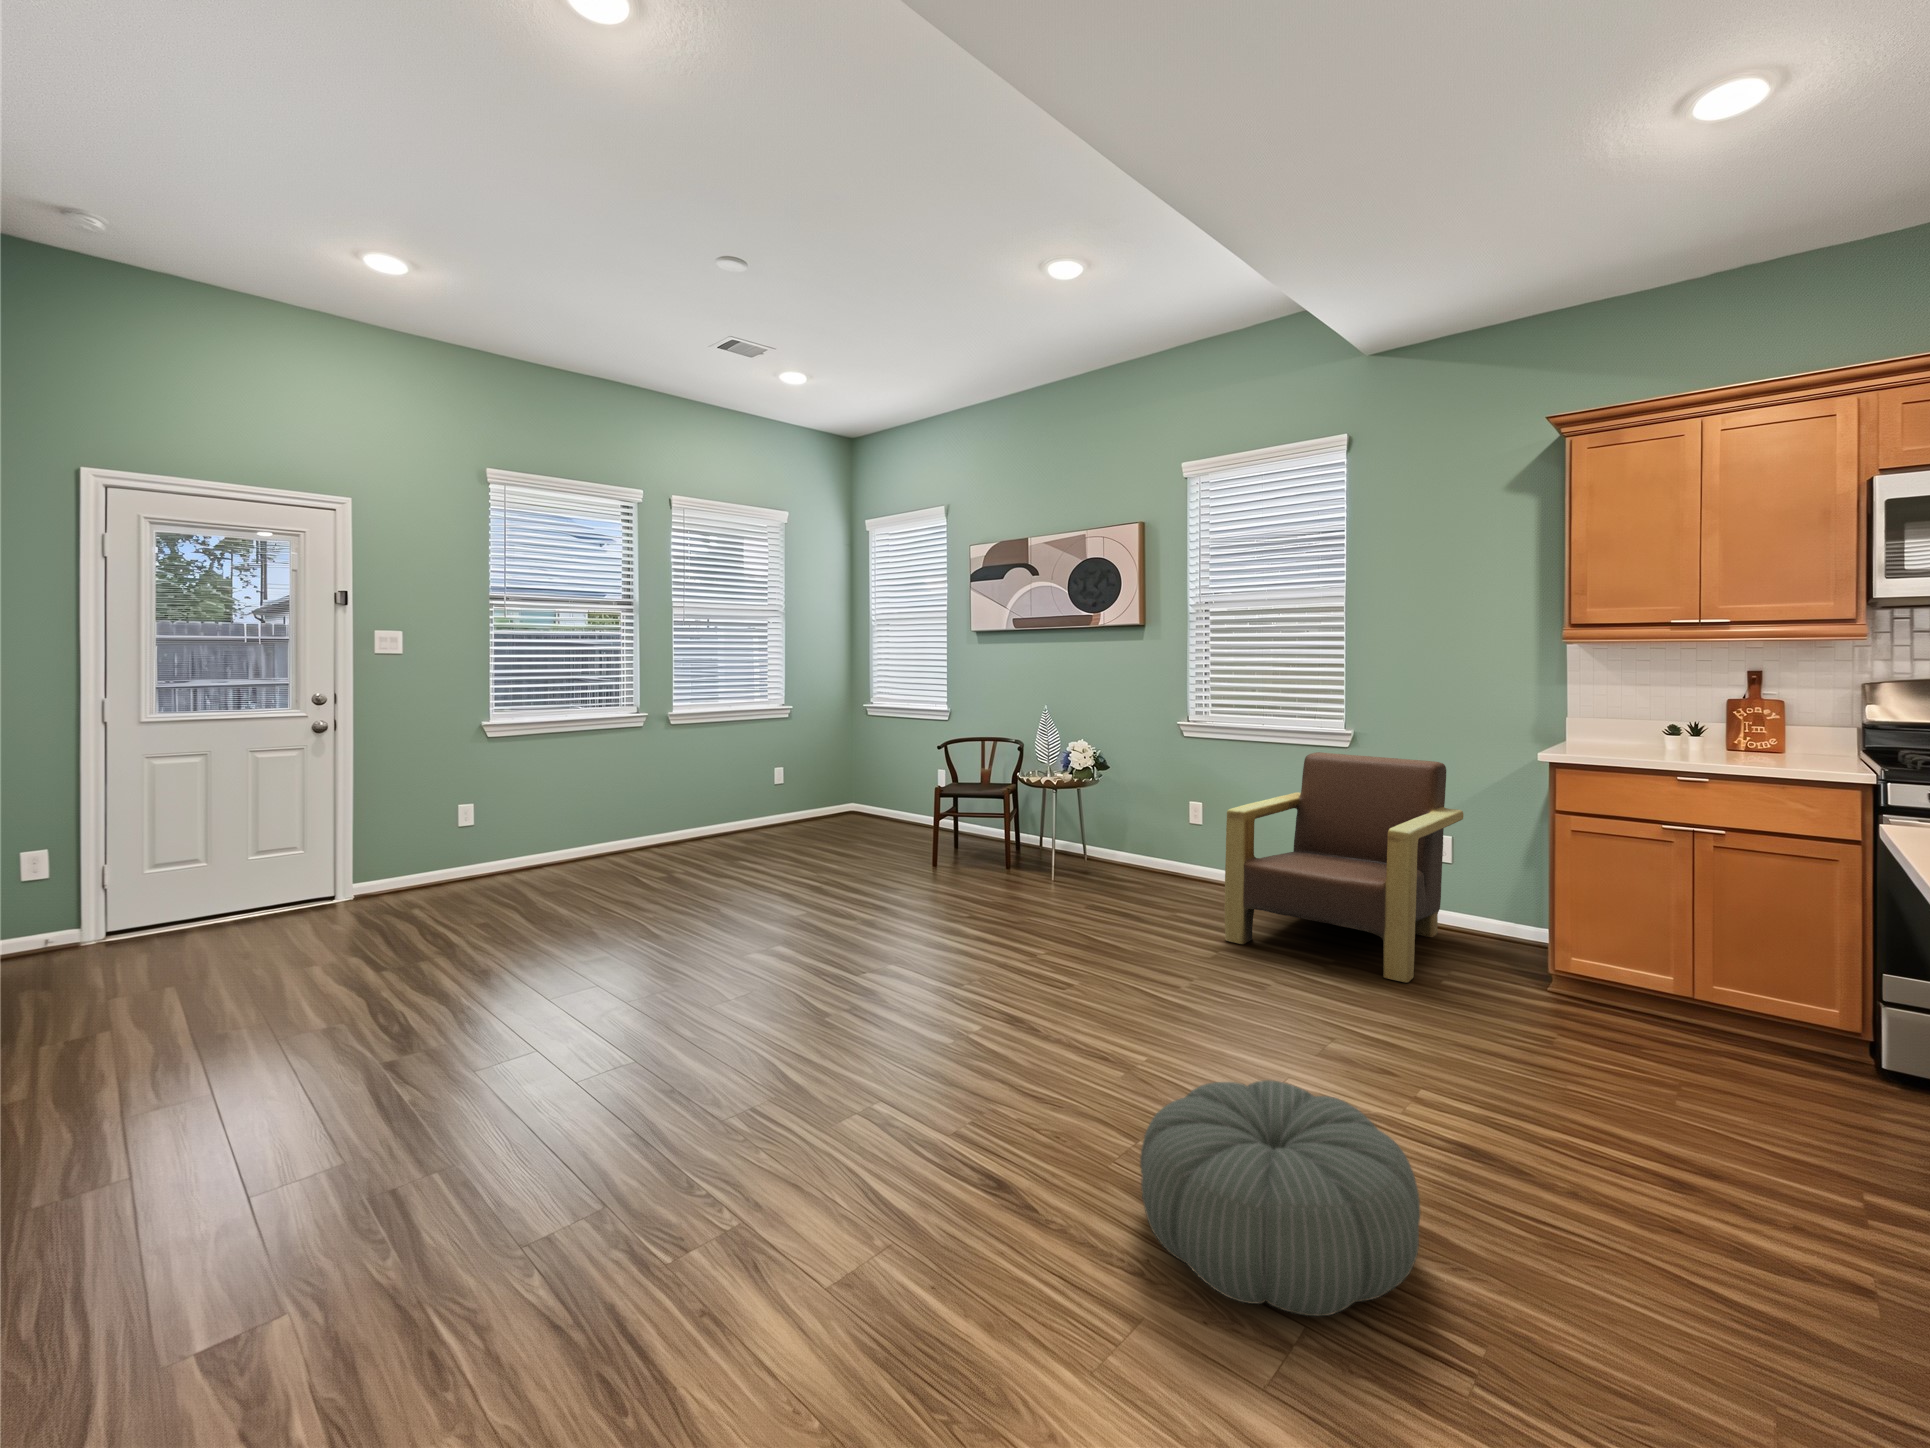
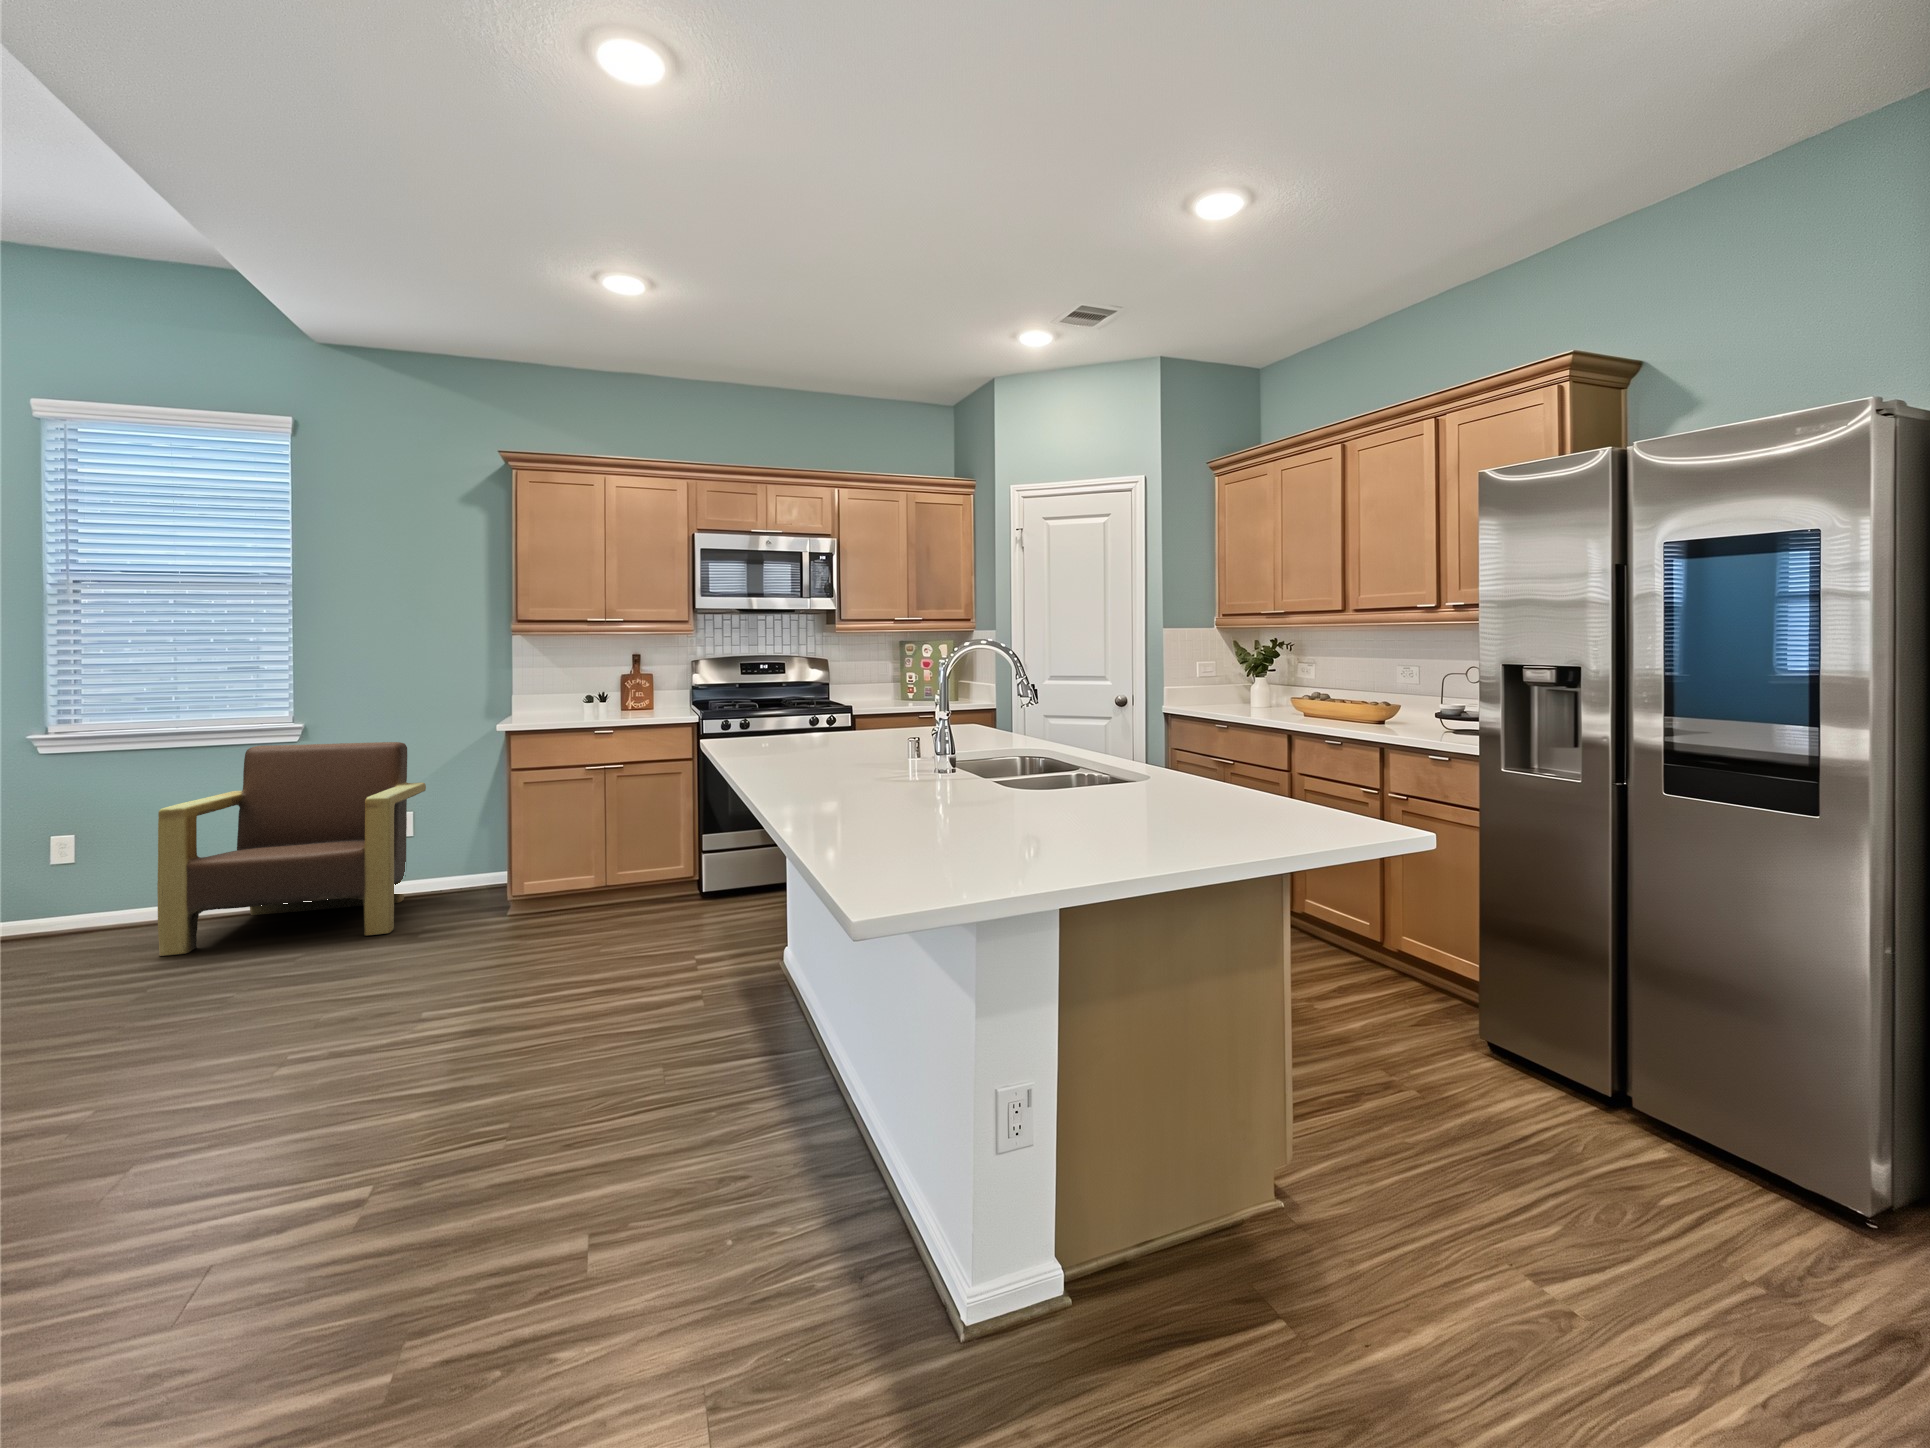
pouf: present [1140,1080,1420,1316] -> none [195,971,466,1123]

